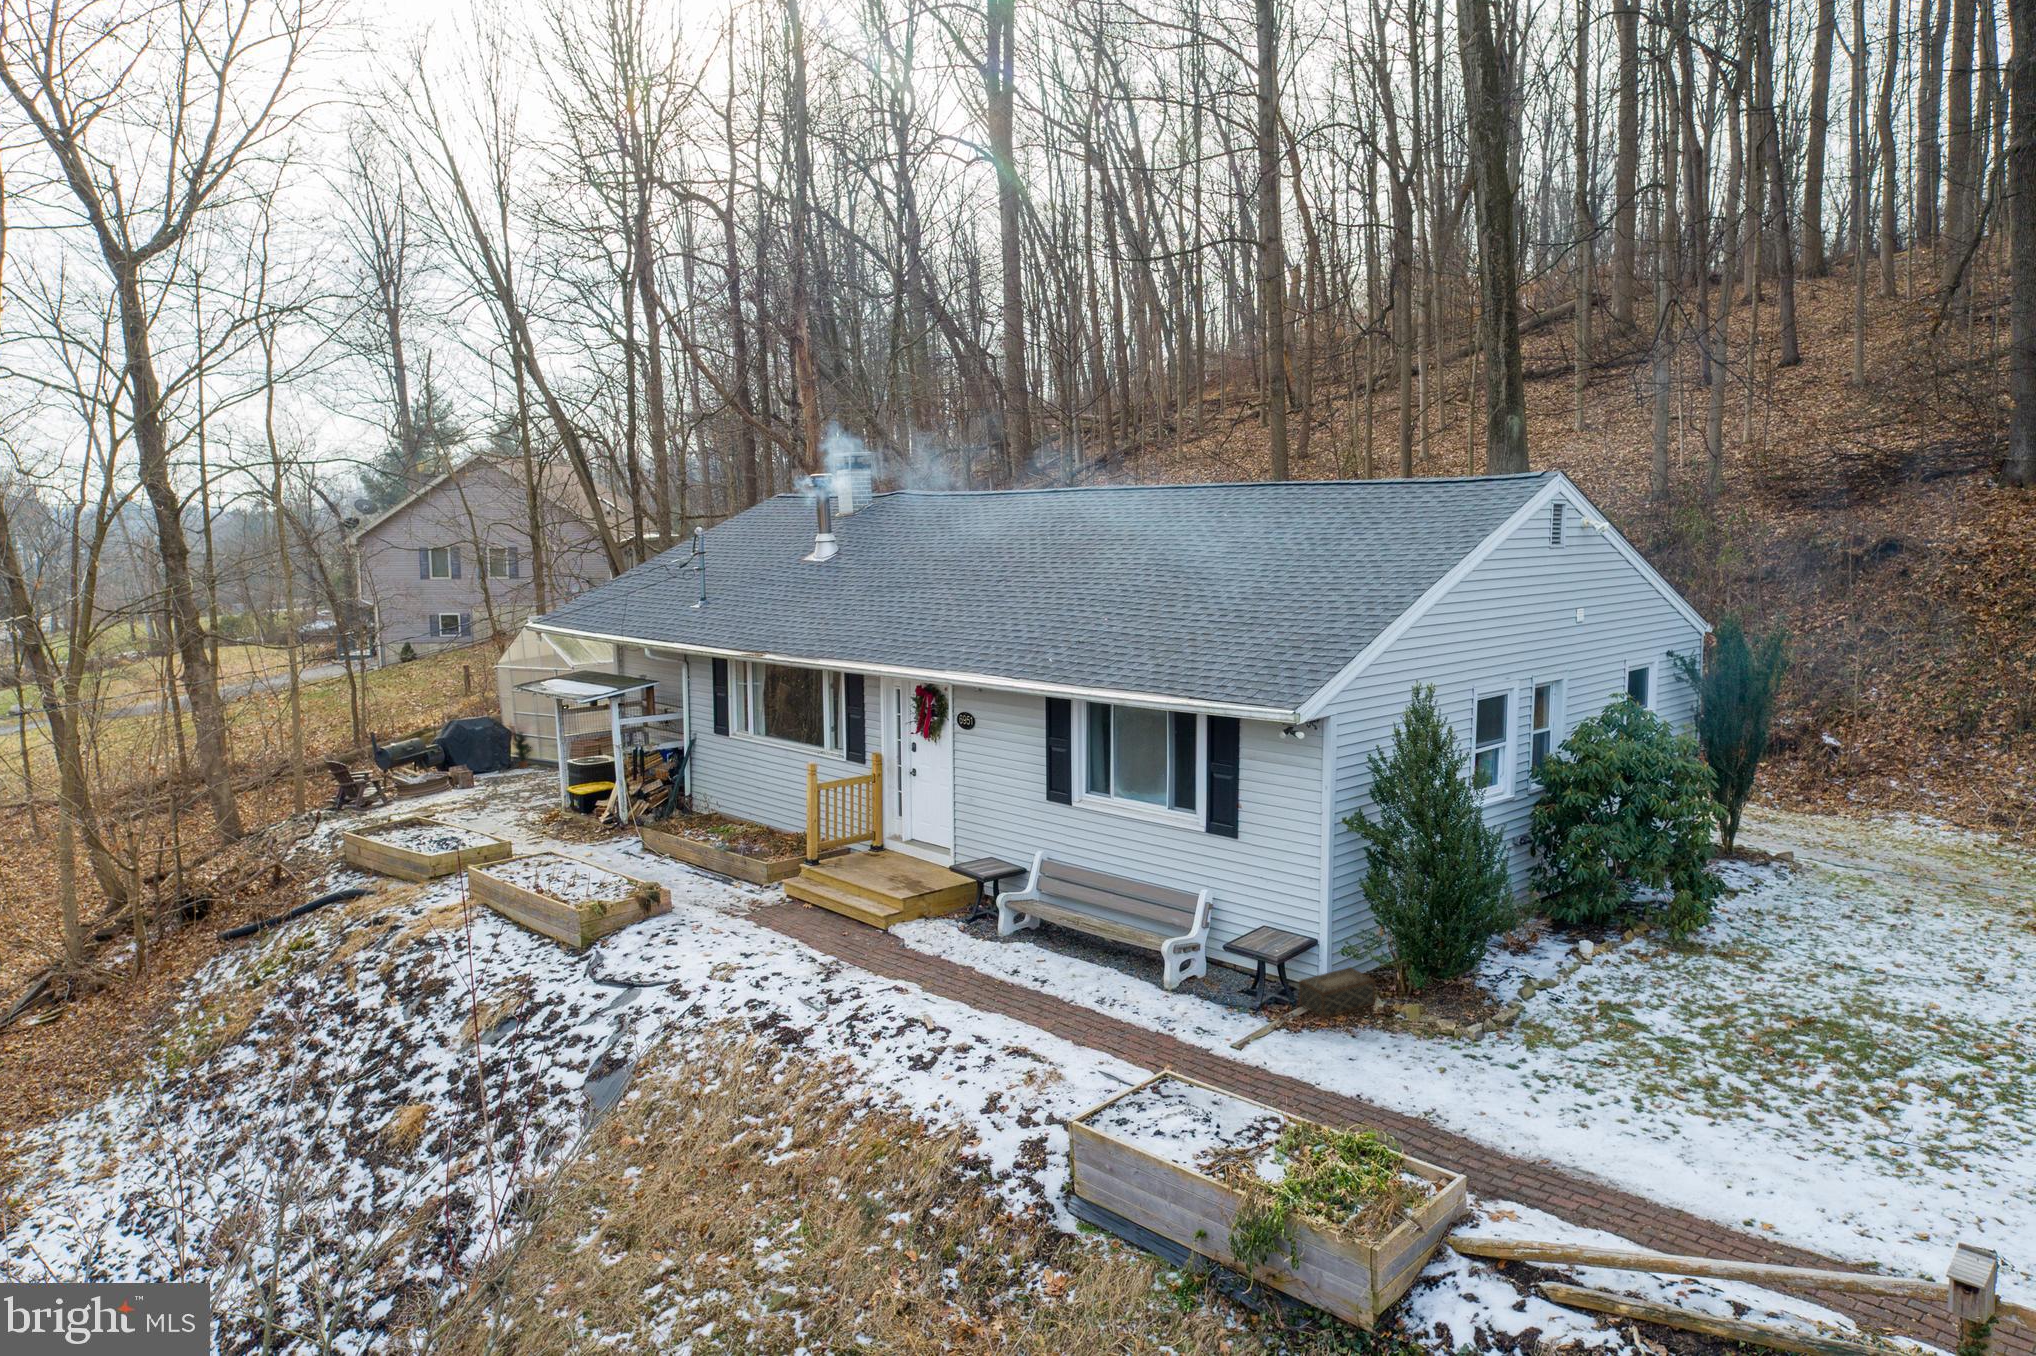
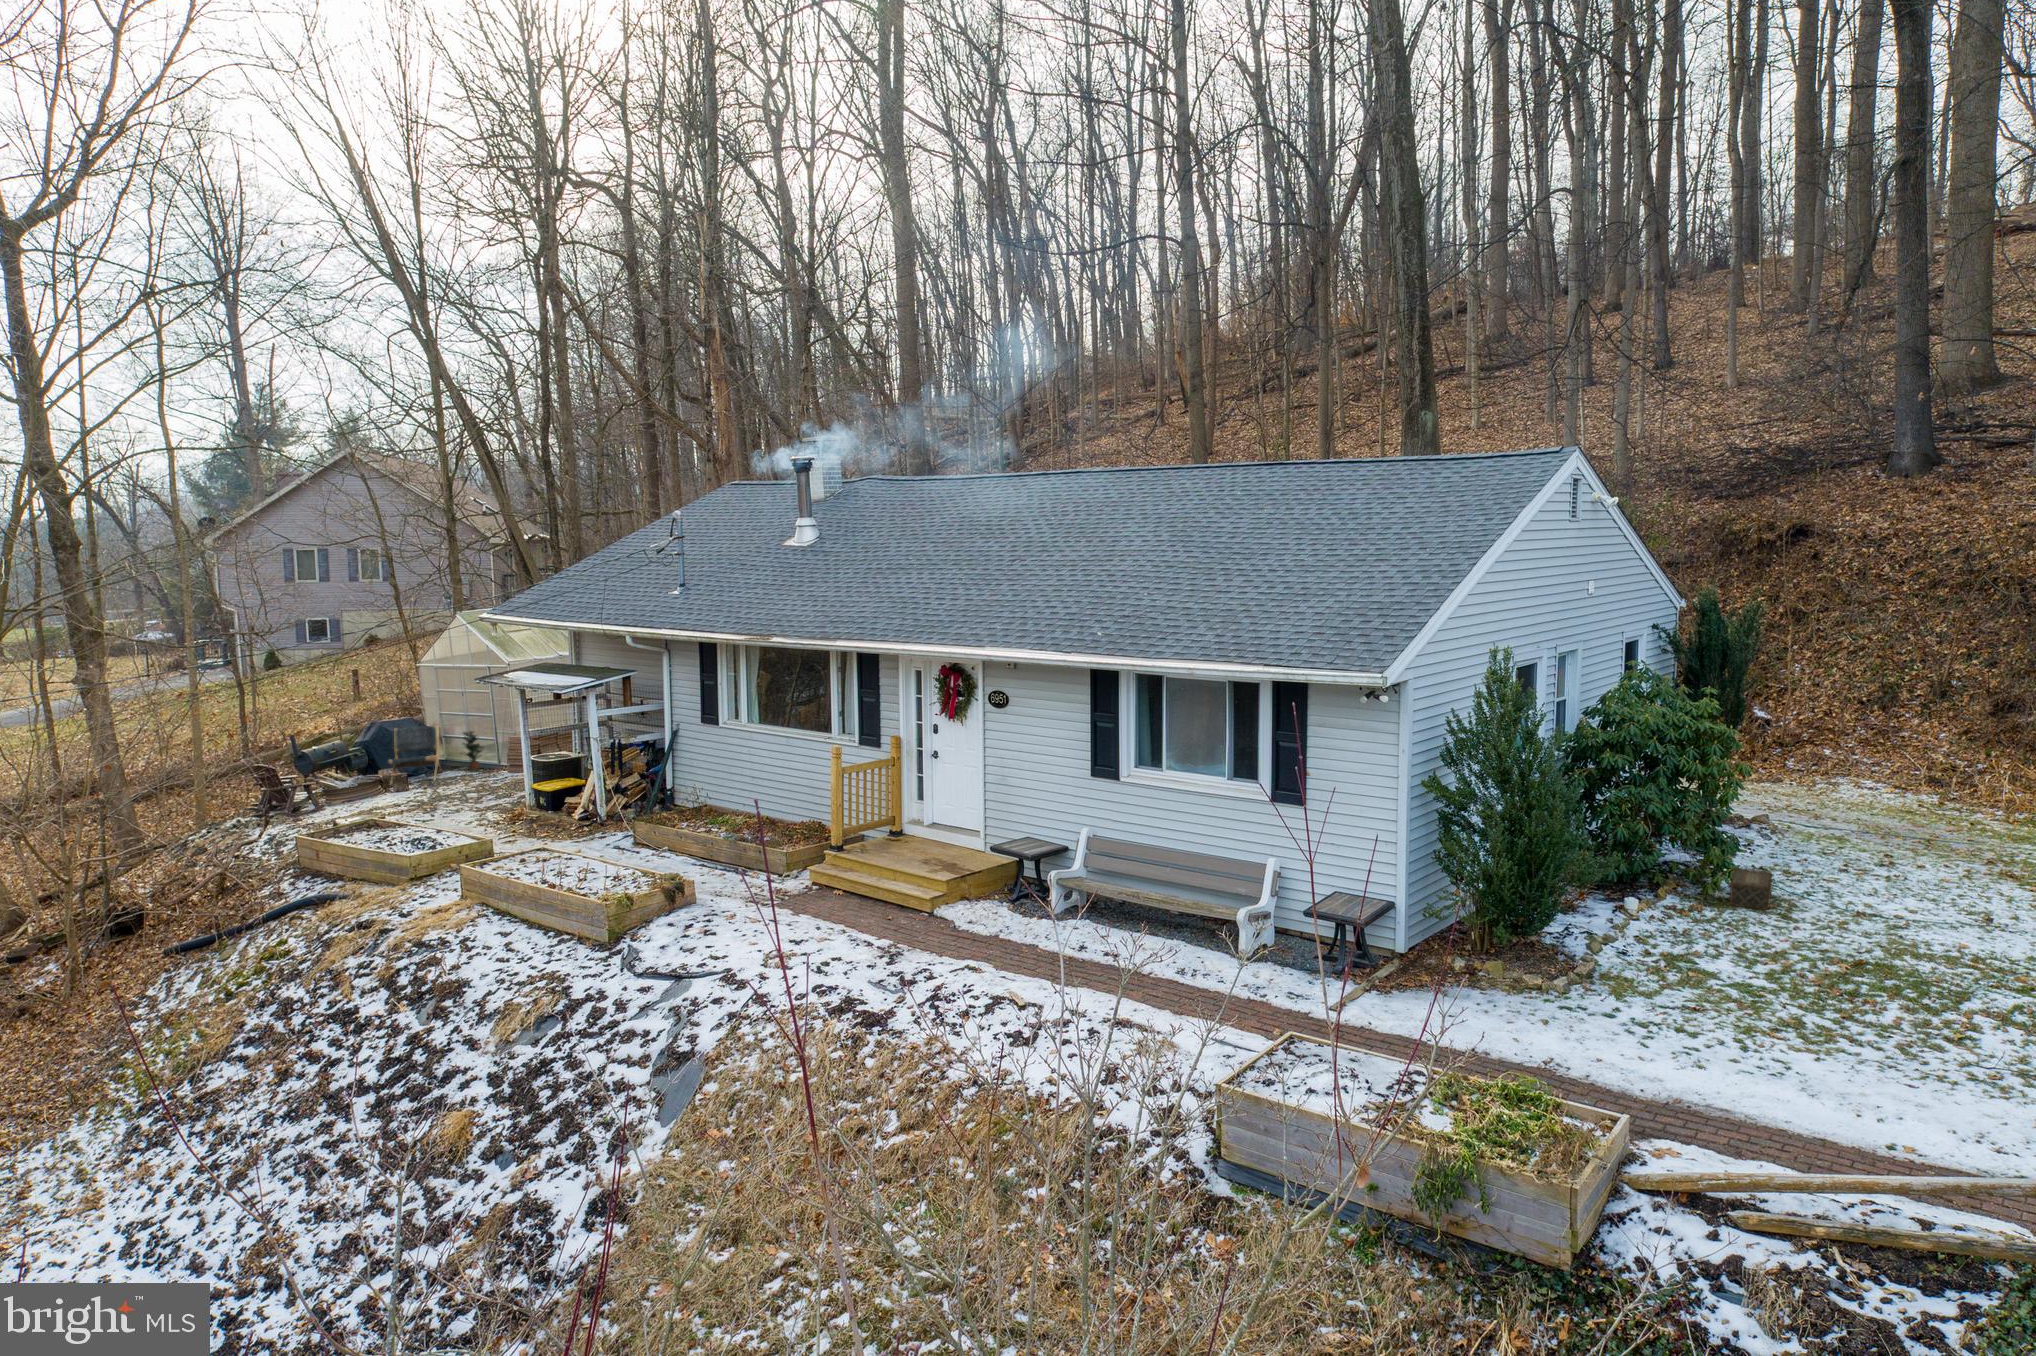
lounge chair: none [442,725,494,782] -> present [389,725,442,784]
woven basket: present [1299,967,1375,1018] -> present [1730,868,1772,910]

